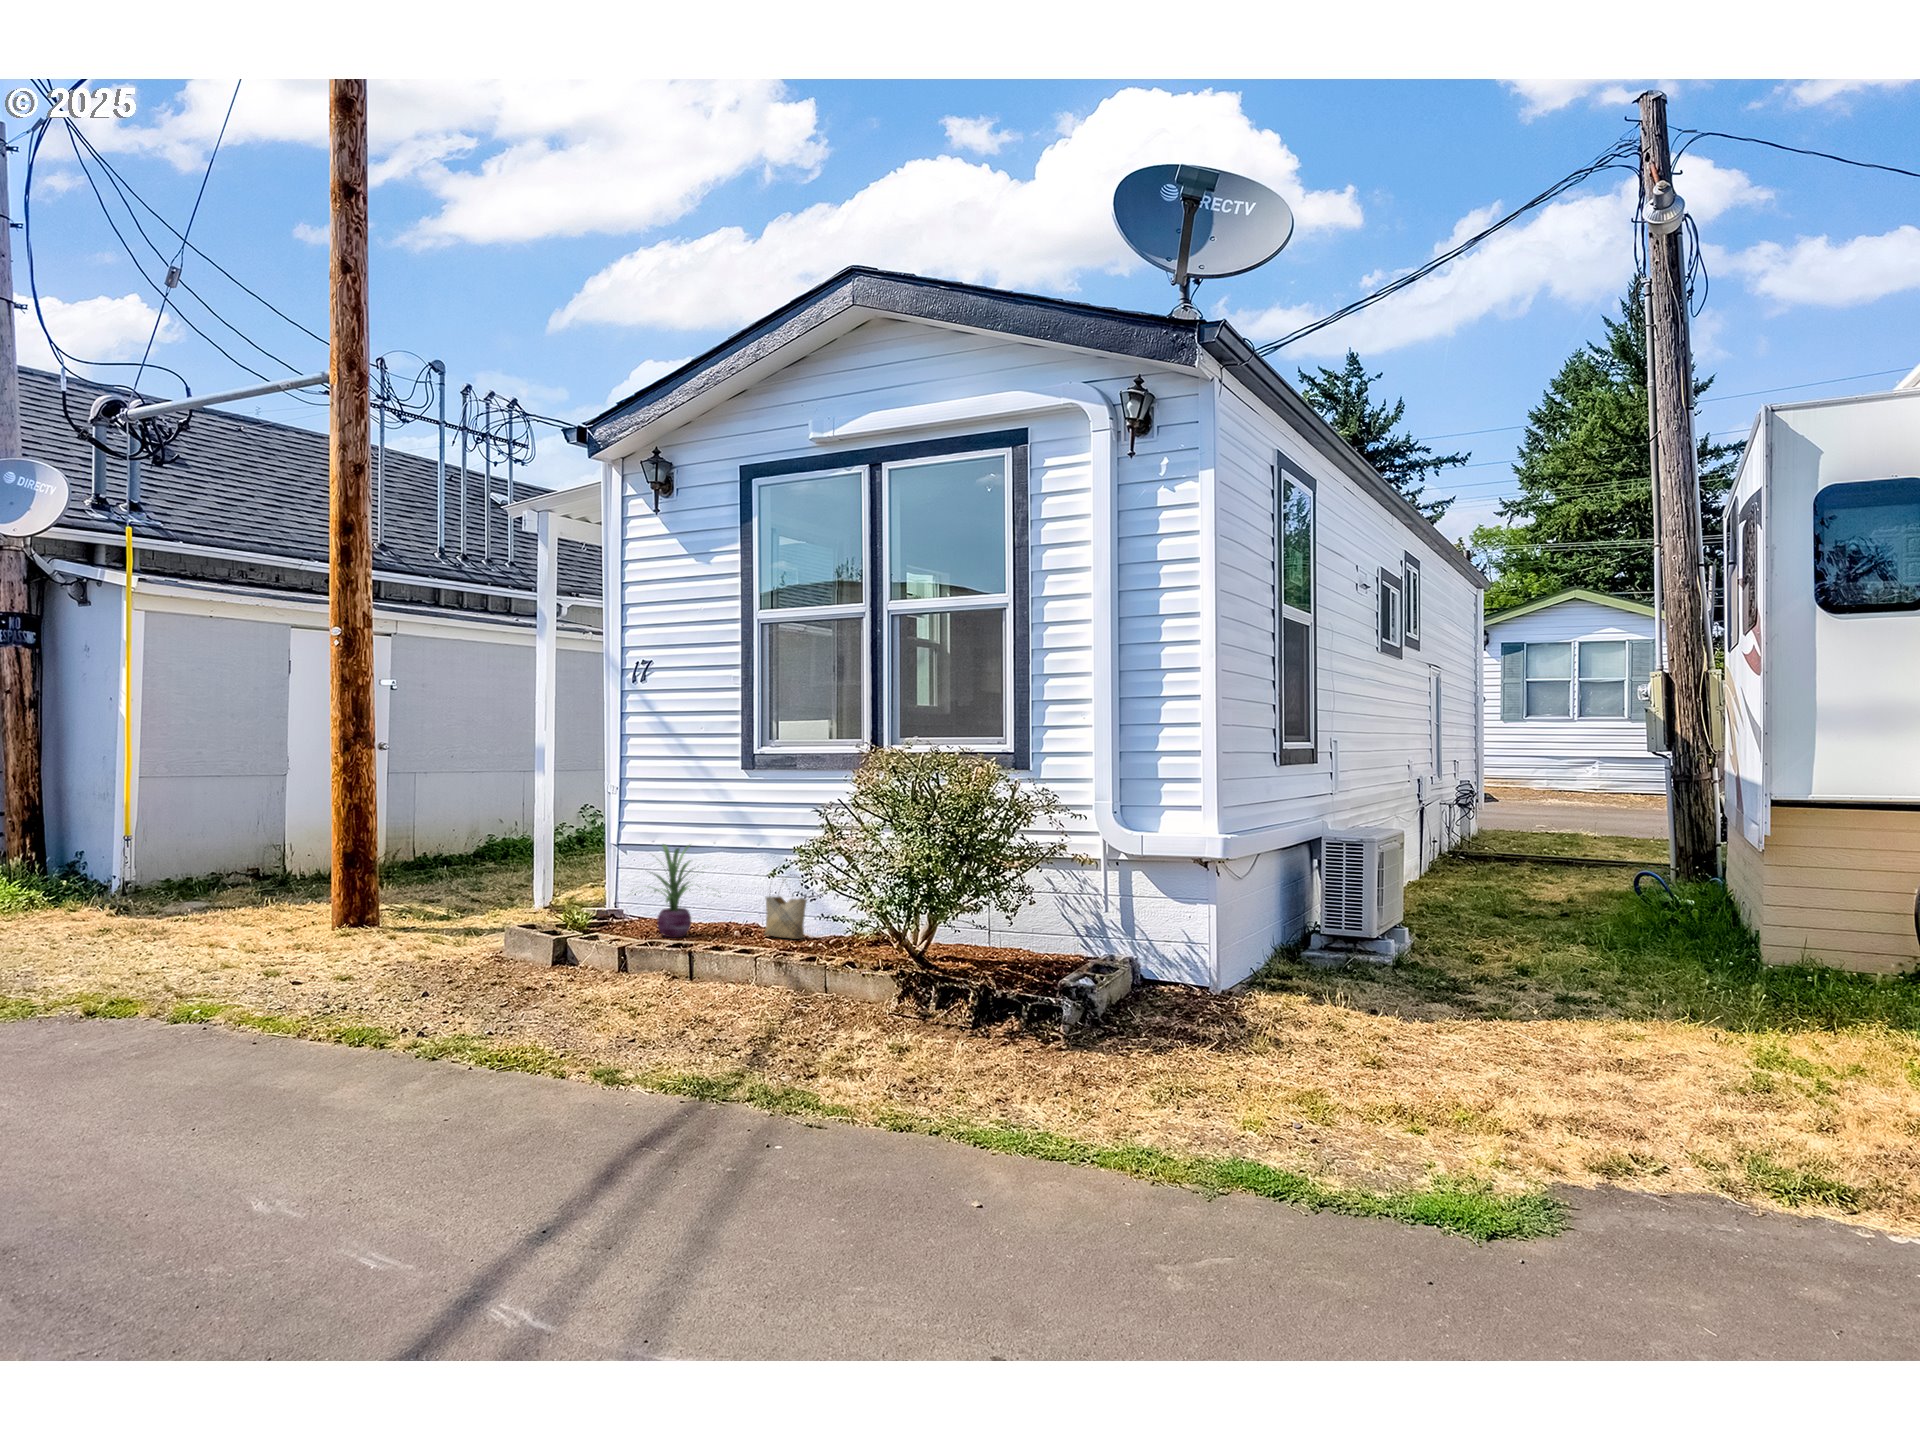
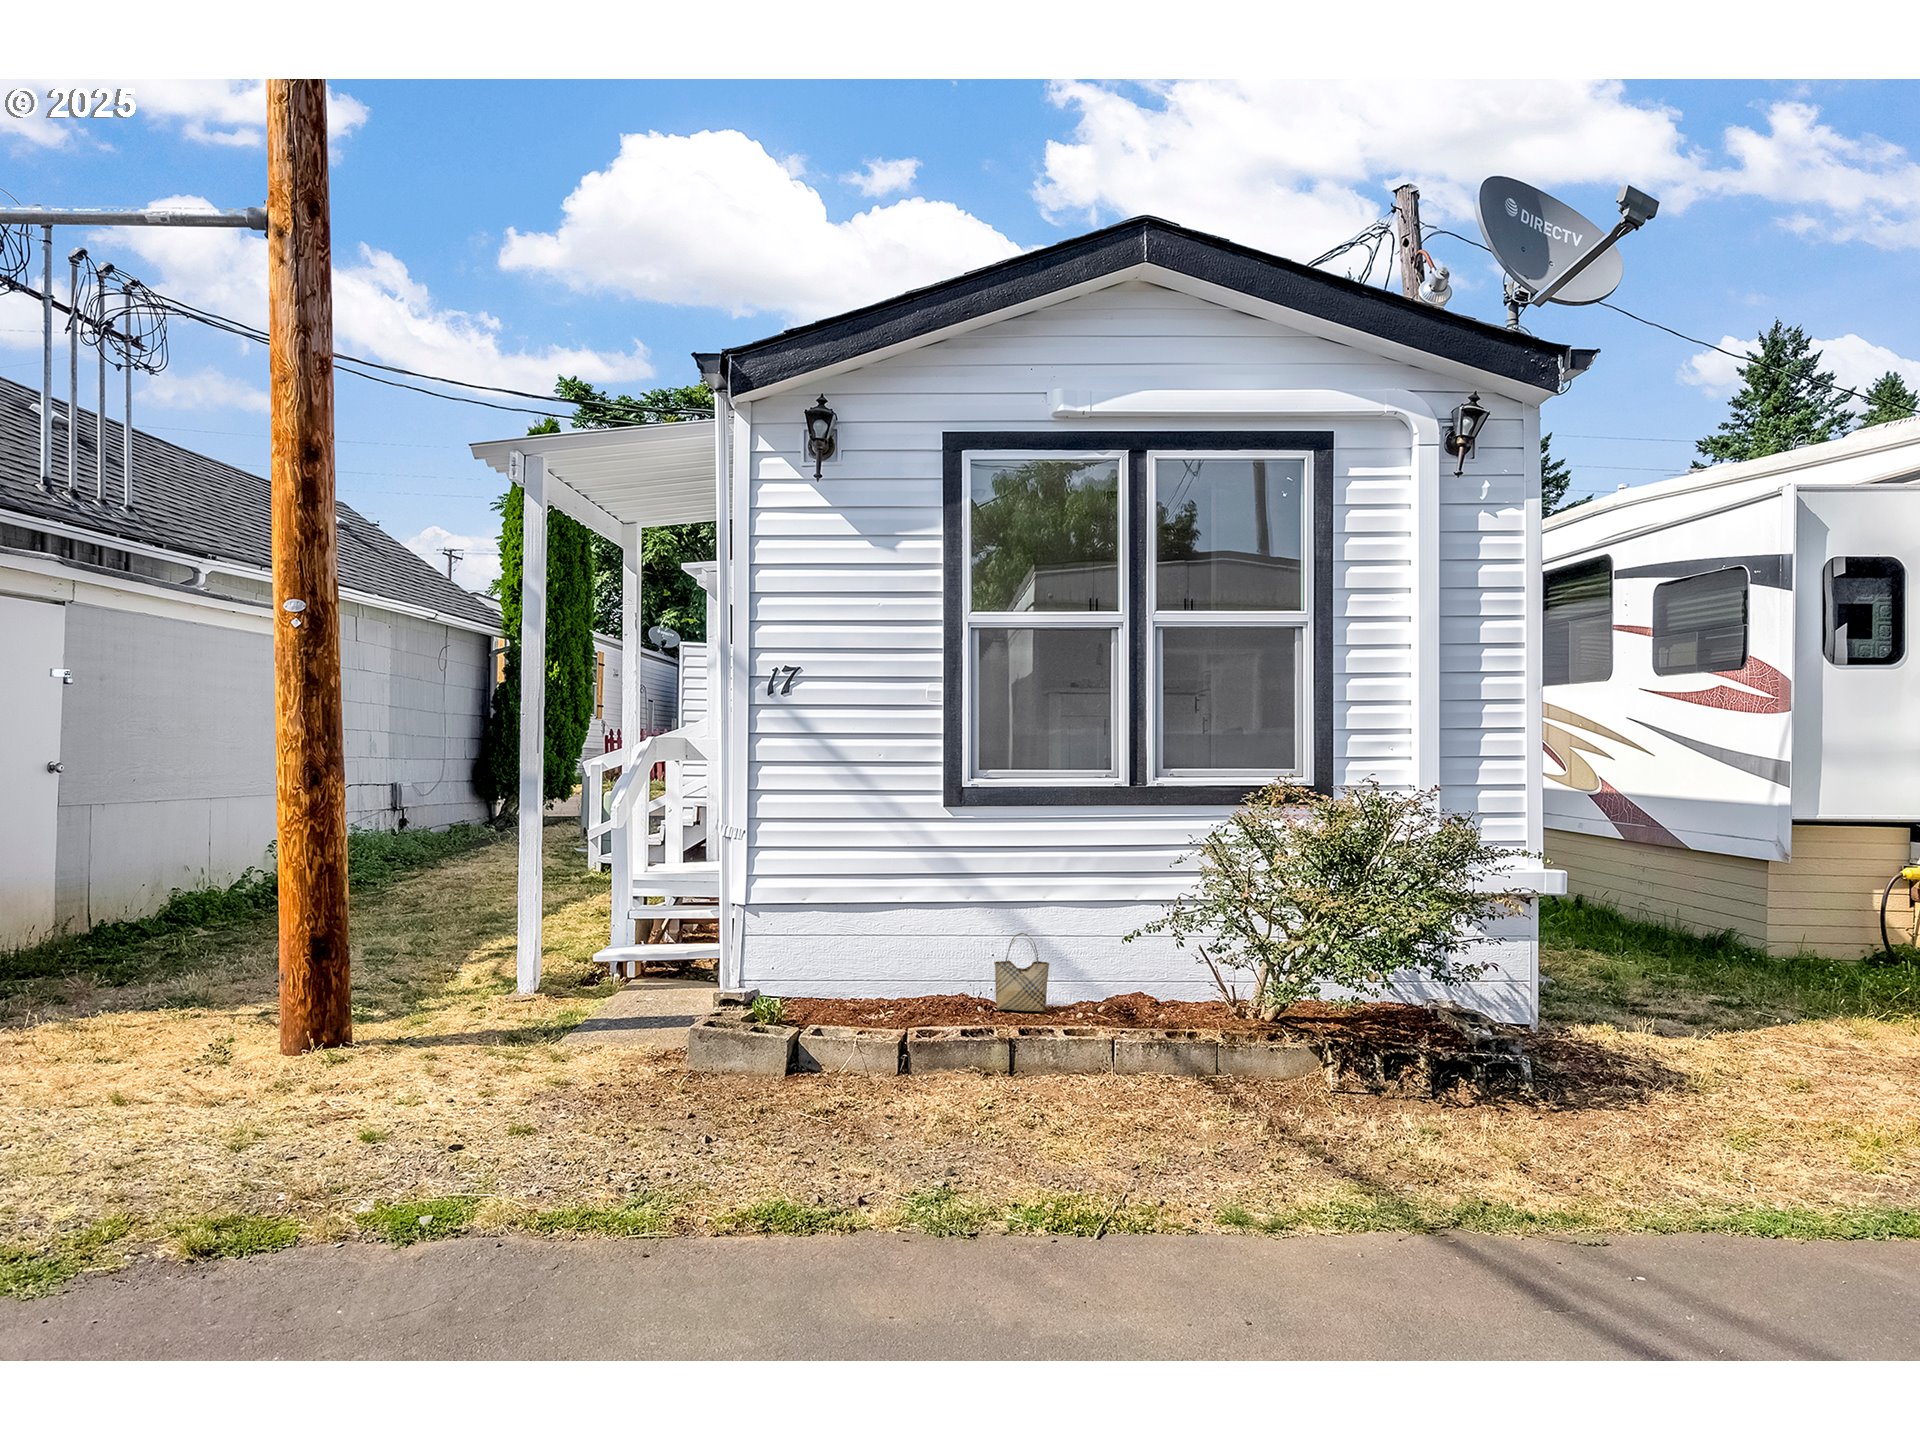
decorative plant: present [654,844,691,938] -> none [828,903,957,1024]

